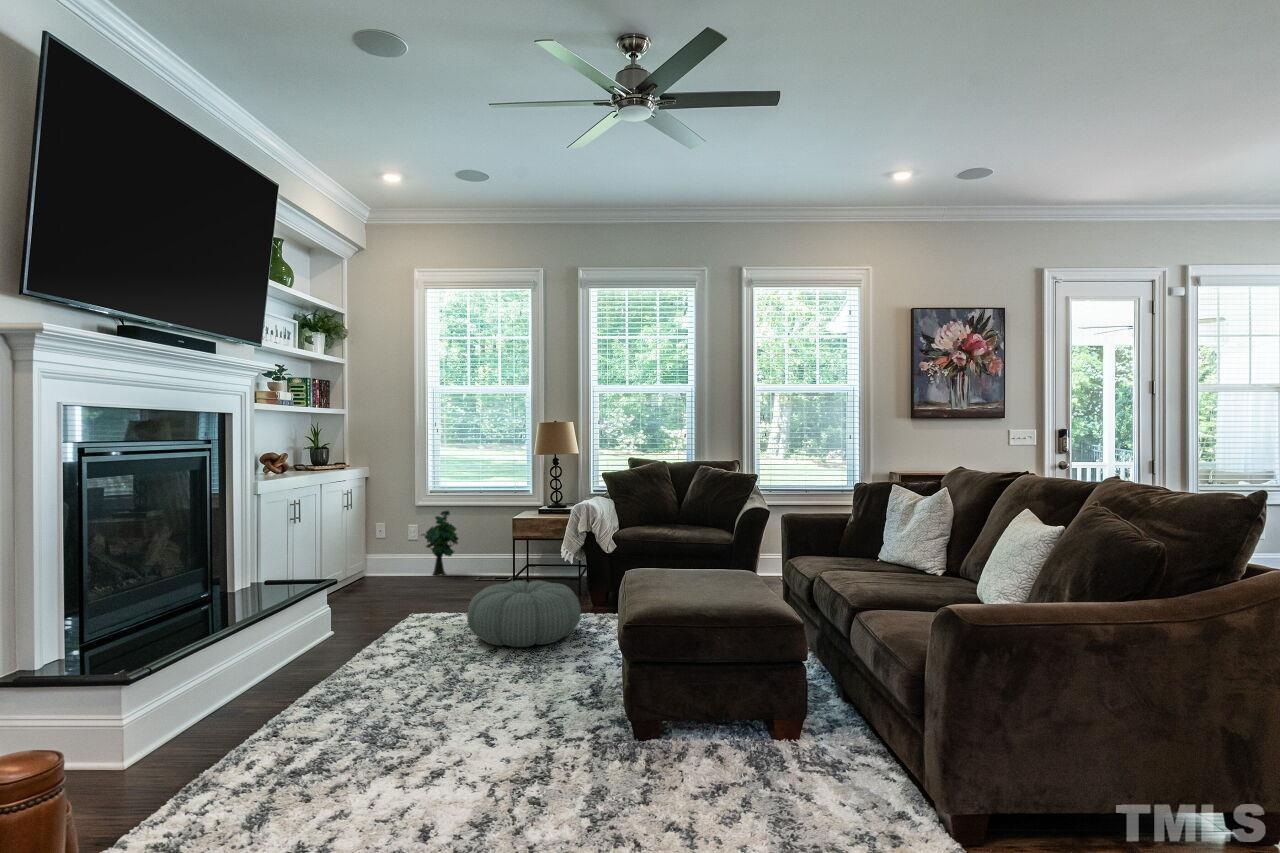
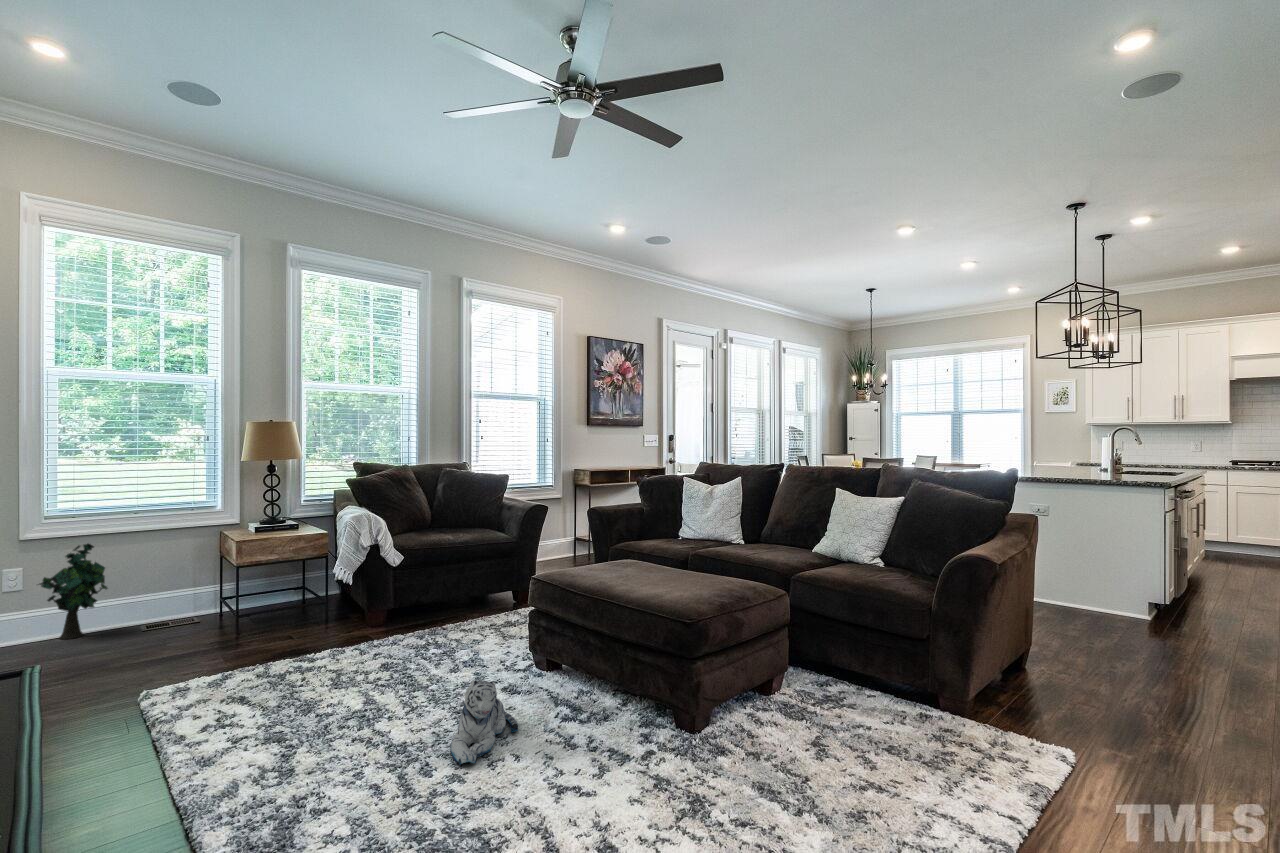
pouf: present [467,581,581,647] -> none [304,605,443,686]
plush toy: none [426,649,525,719] -> present [450,681,518,765]

